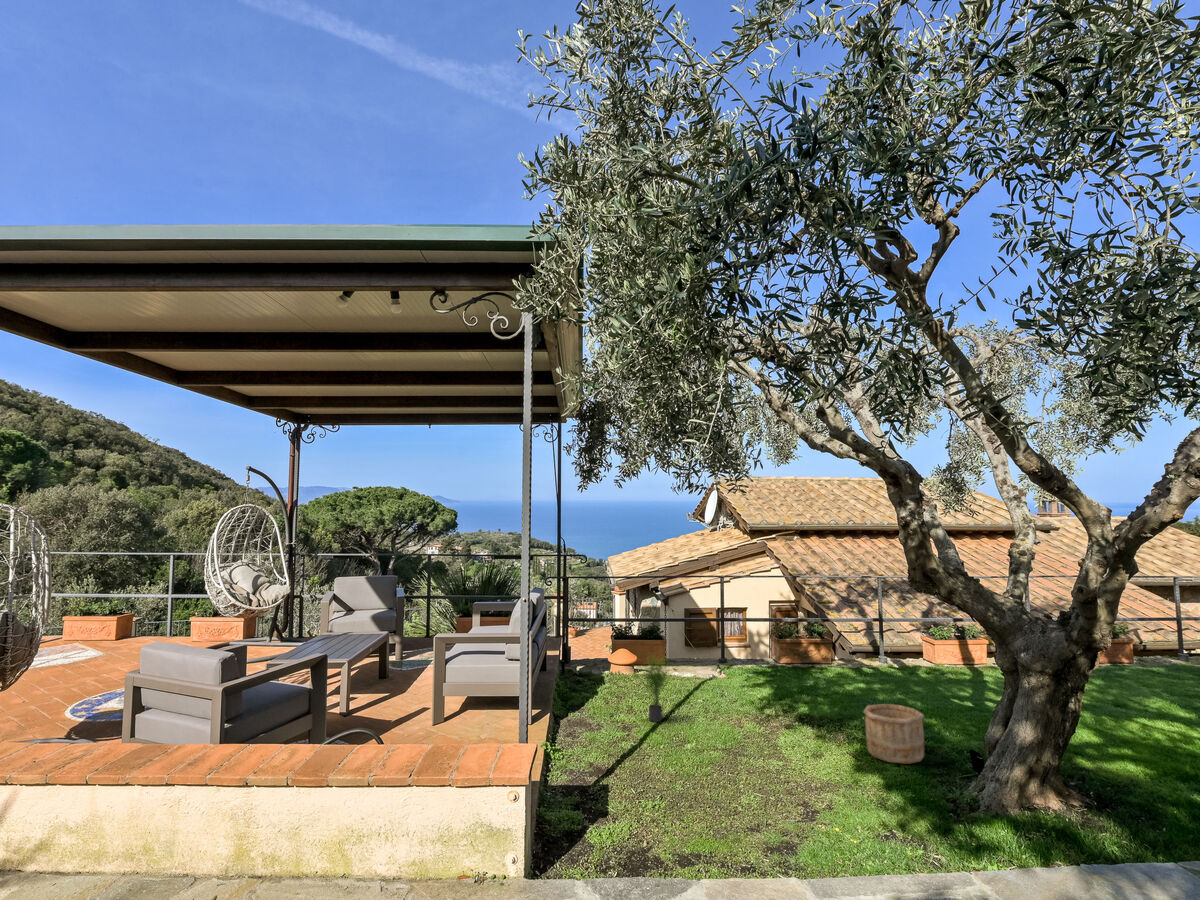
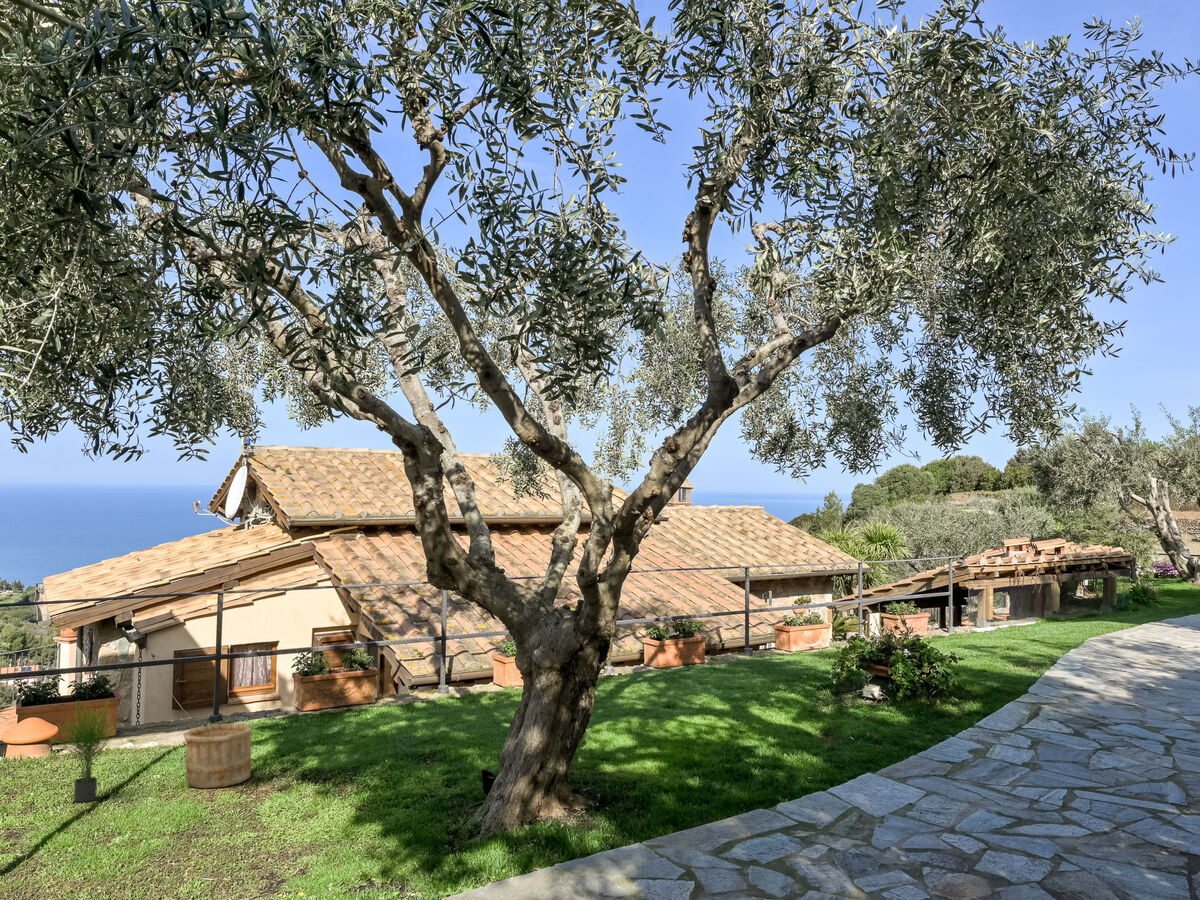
wooden bucket: present [863,704,924,764] -> present [184,723,253,788]

